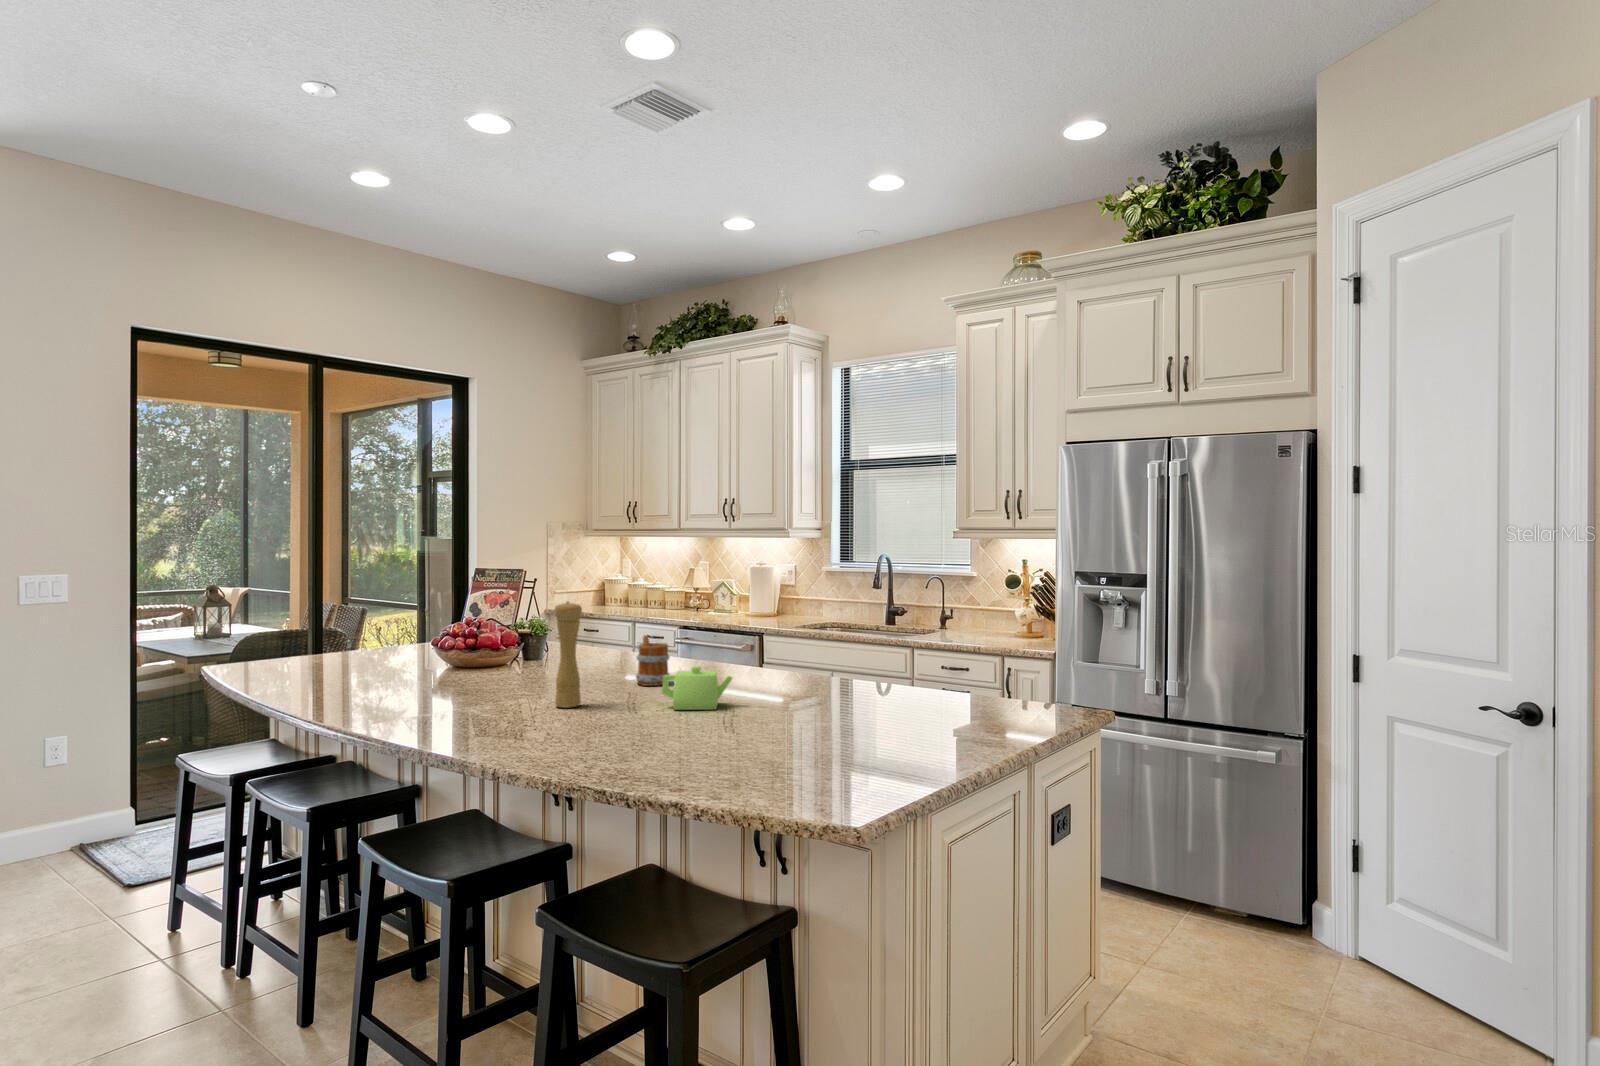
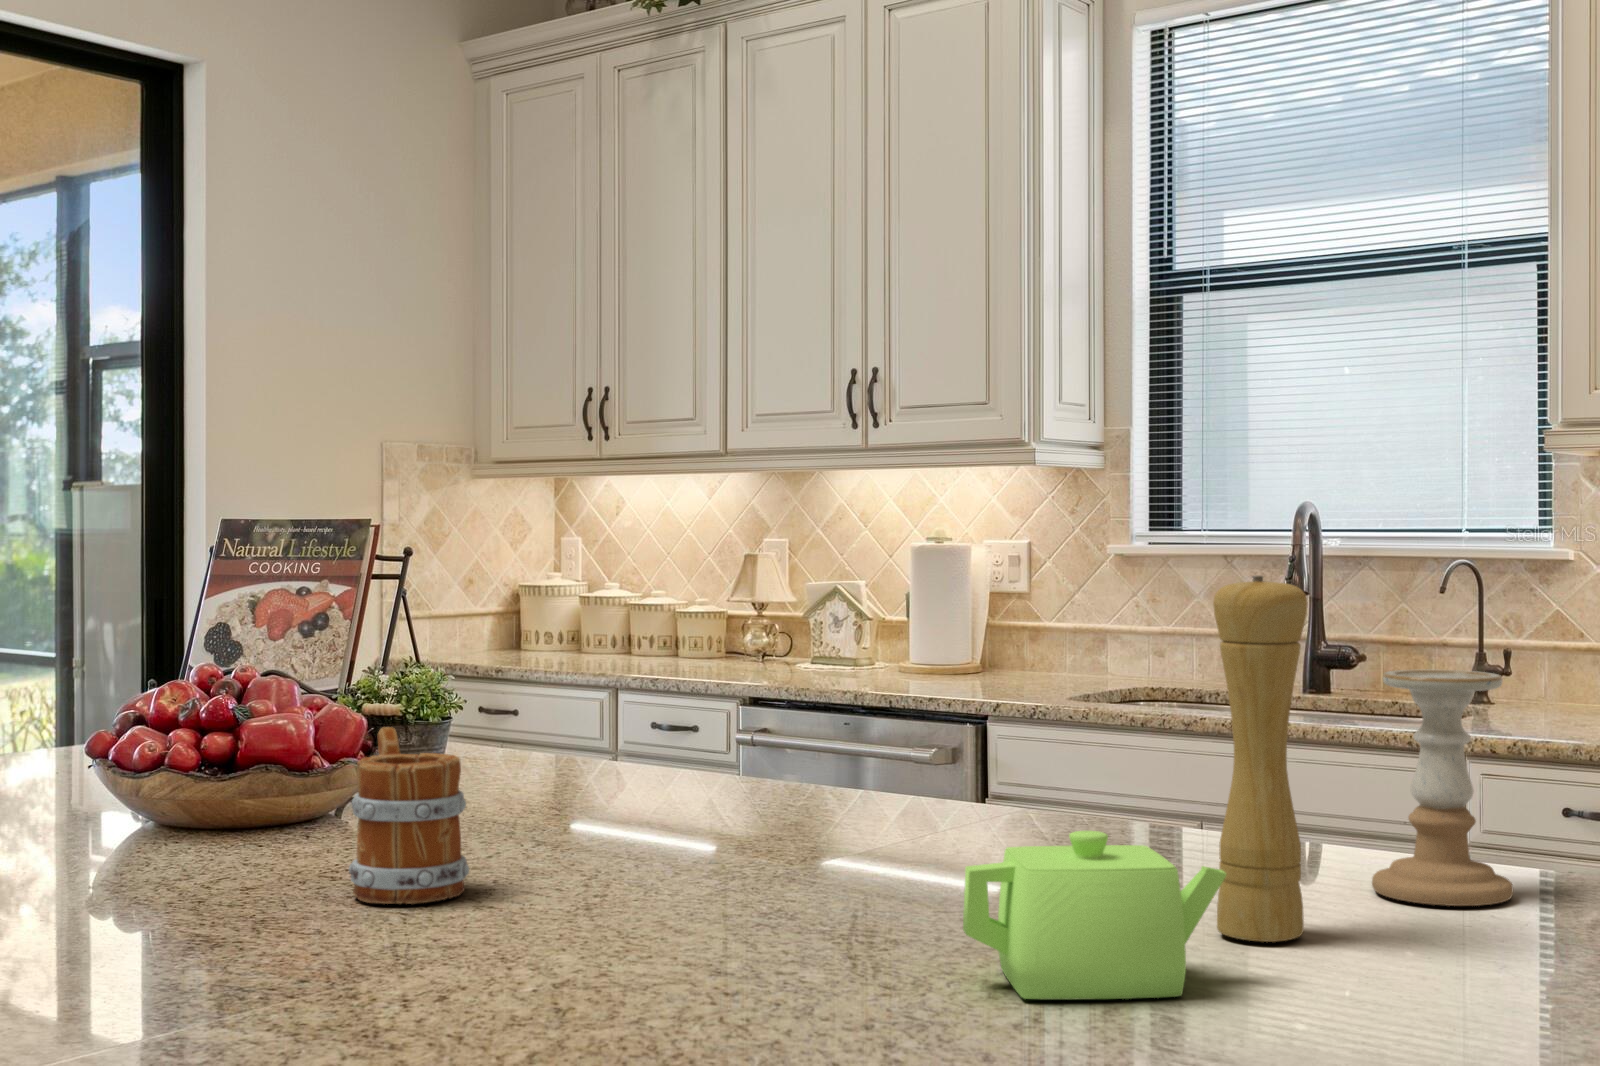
pepper mill: present [555,602,582,708] -> present [1213,576,1308,942]
candle holder: none [802,622,840,690] -> present [1372,670,1513,906]
mug: present [636,635,670,686] -> present [349,727,469,904]

